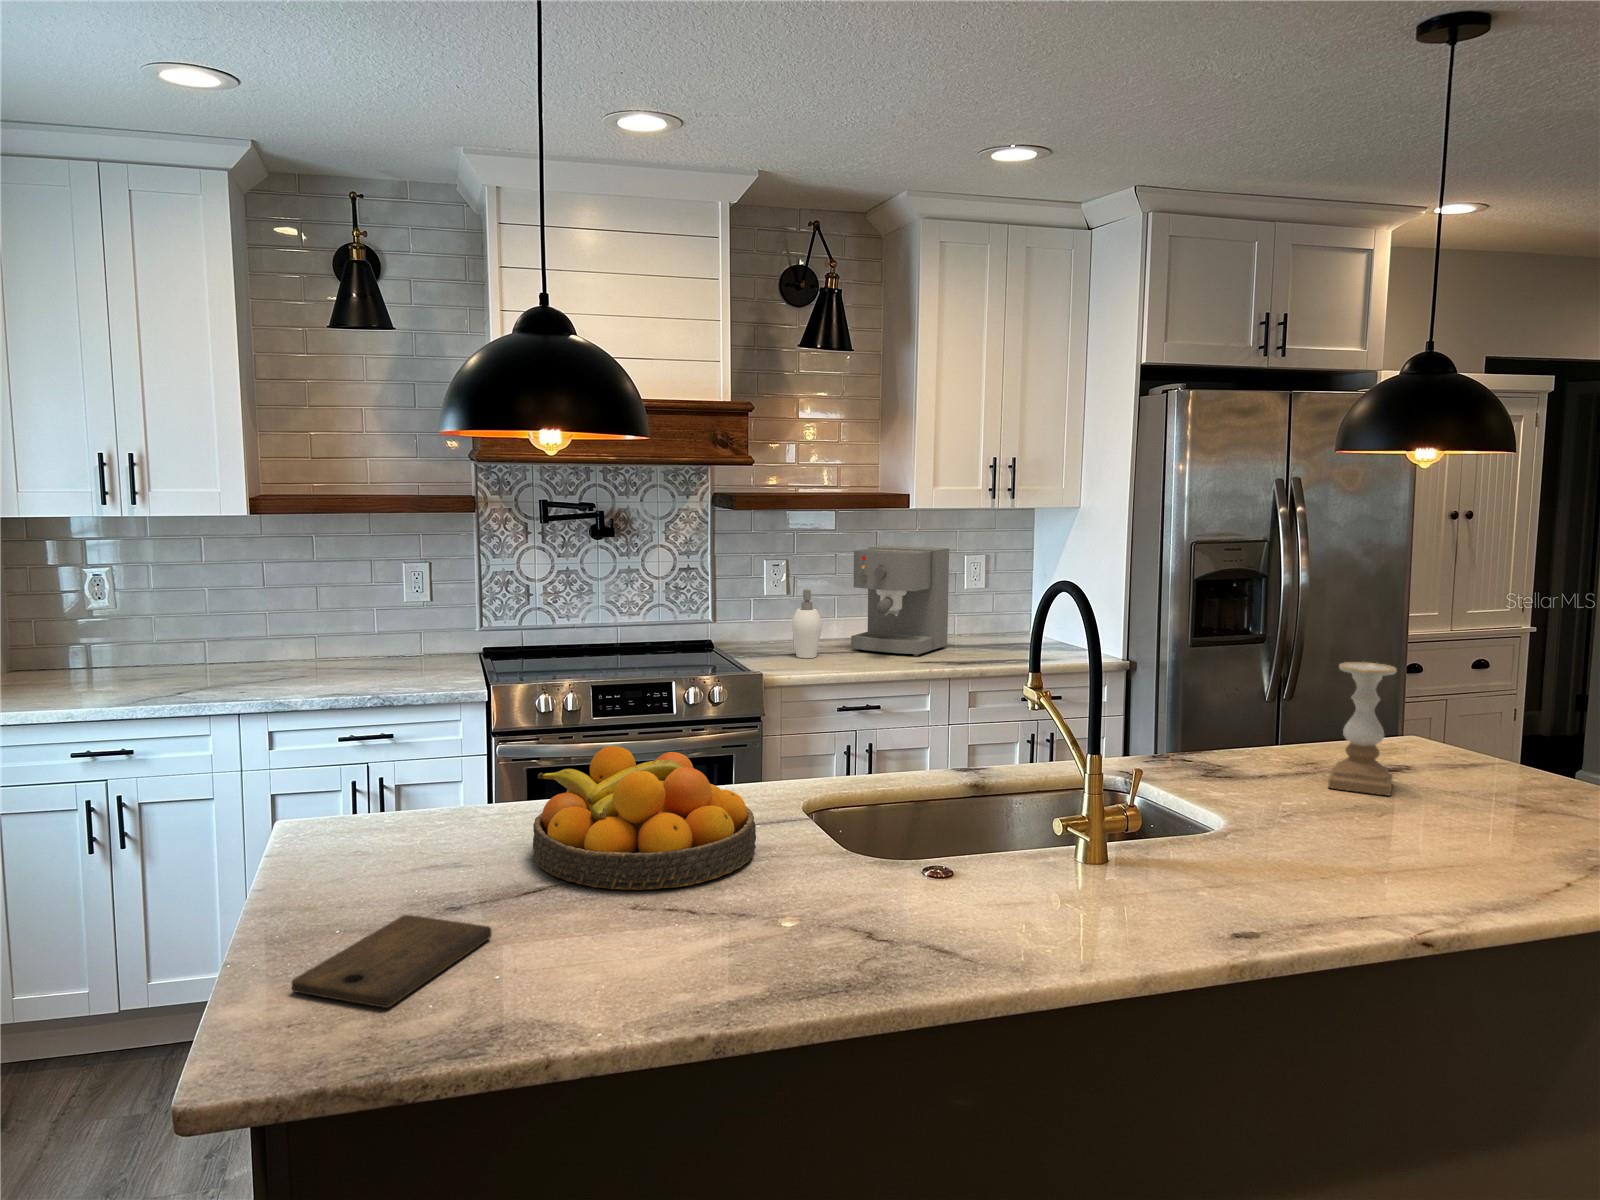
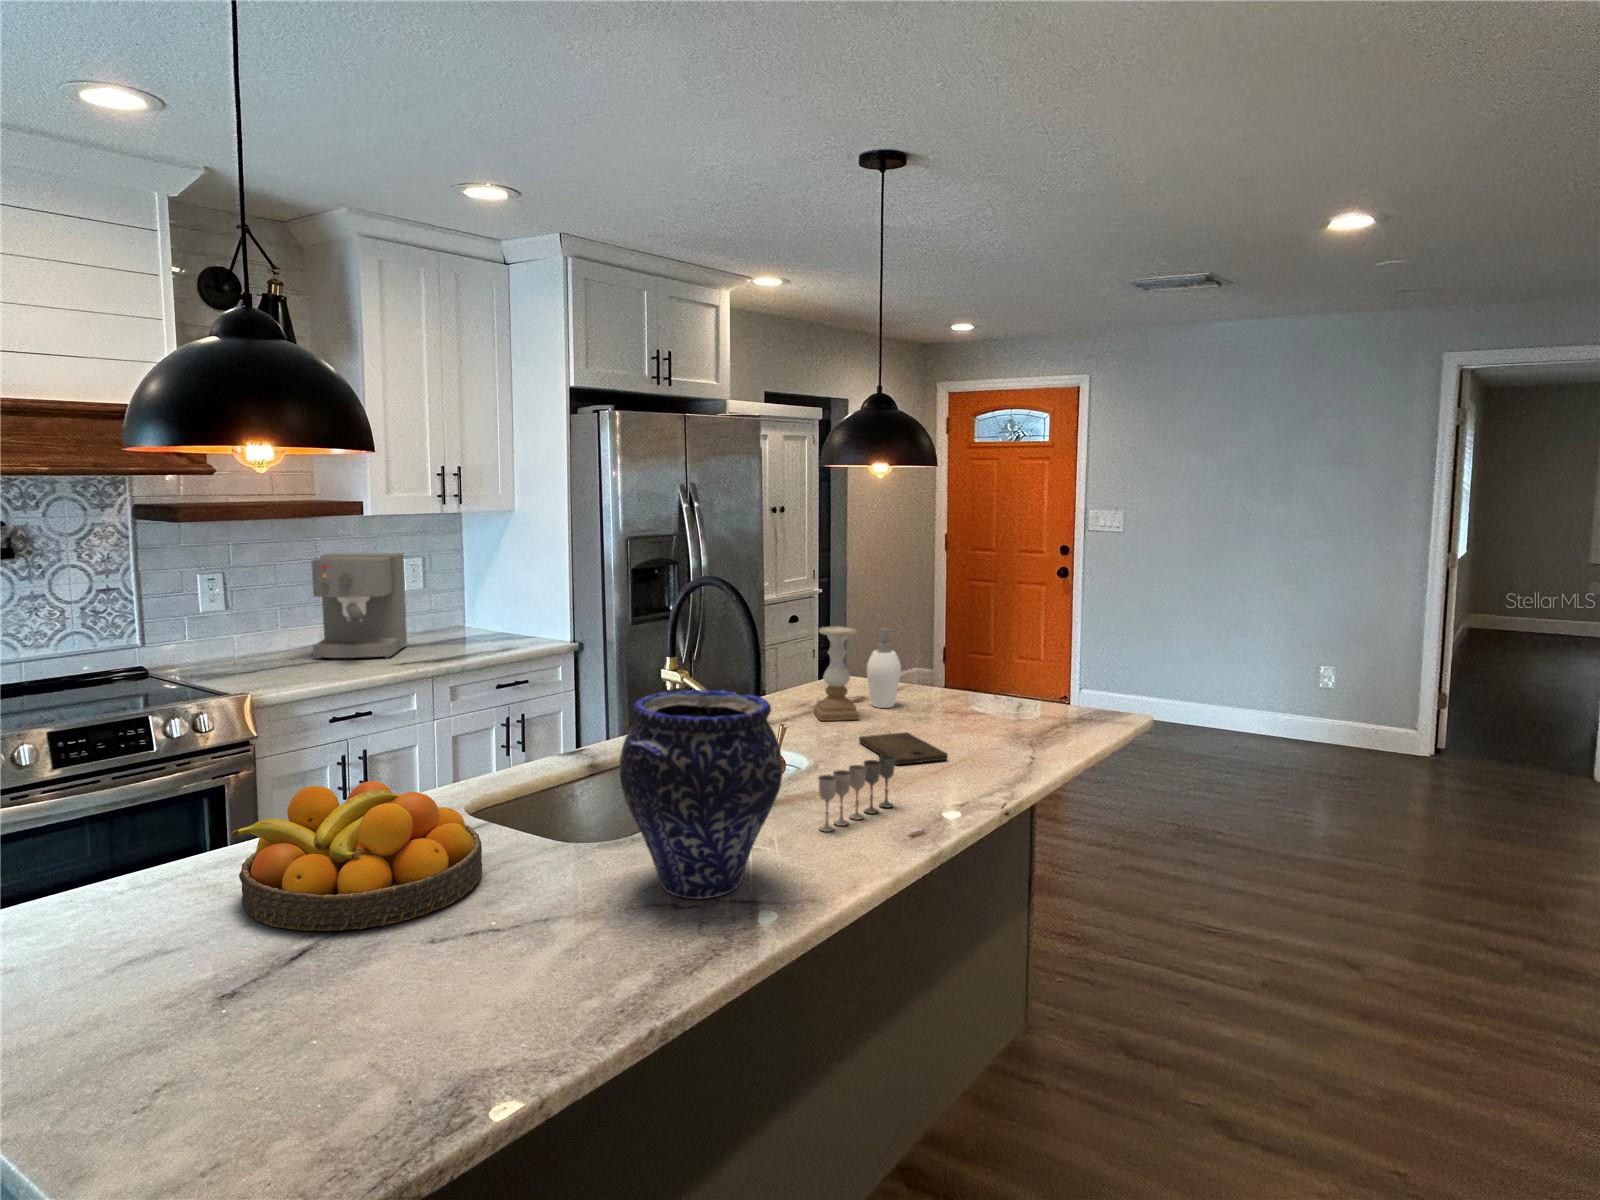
soap dispenser: present [792,589,831,658] -> present [867,628,901,708]
vase: none [835,697,1047,951] -> present [619,690,783,899]
wine glass: none [1155,834,1304,917] -> present [818,755,896,832]
cutting board: present [292,915,492,1008] -> present [859,732,948,765]

